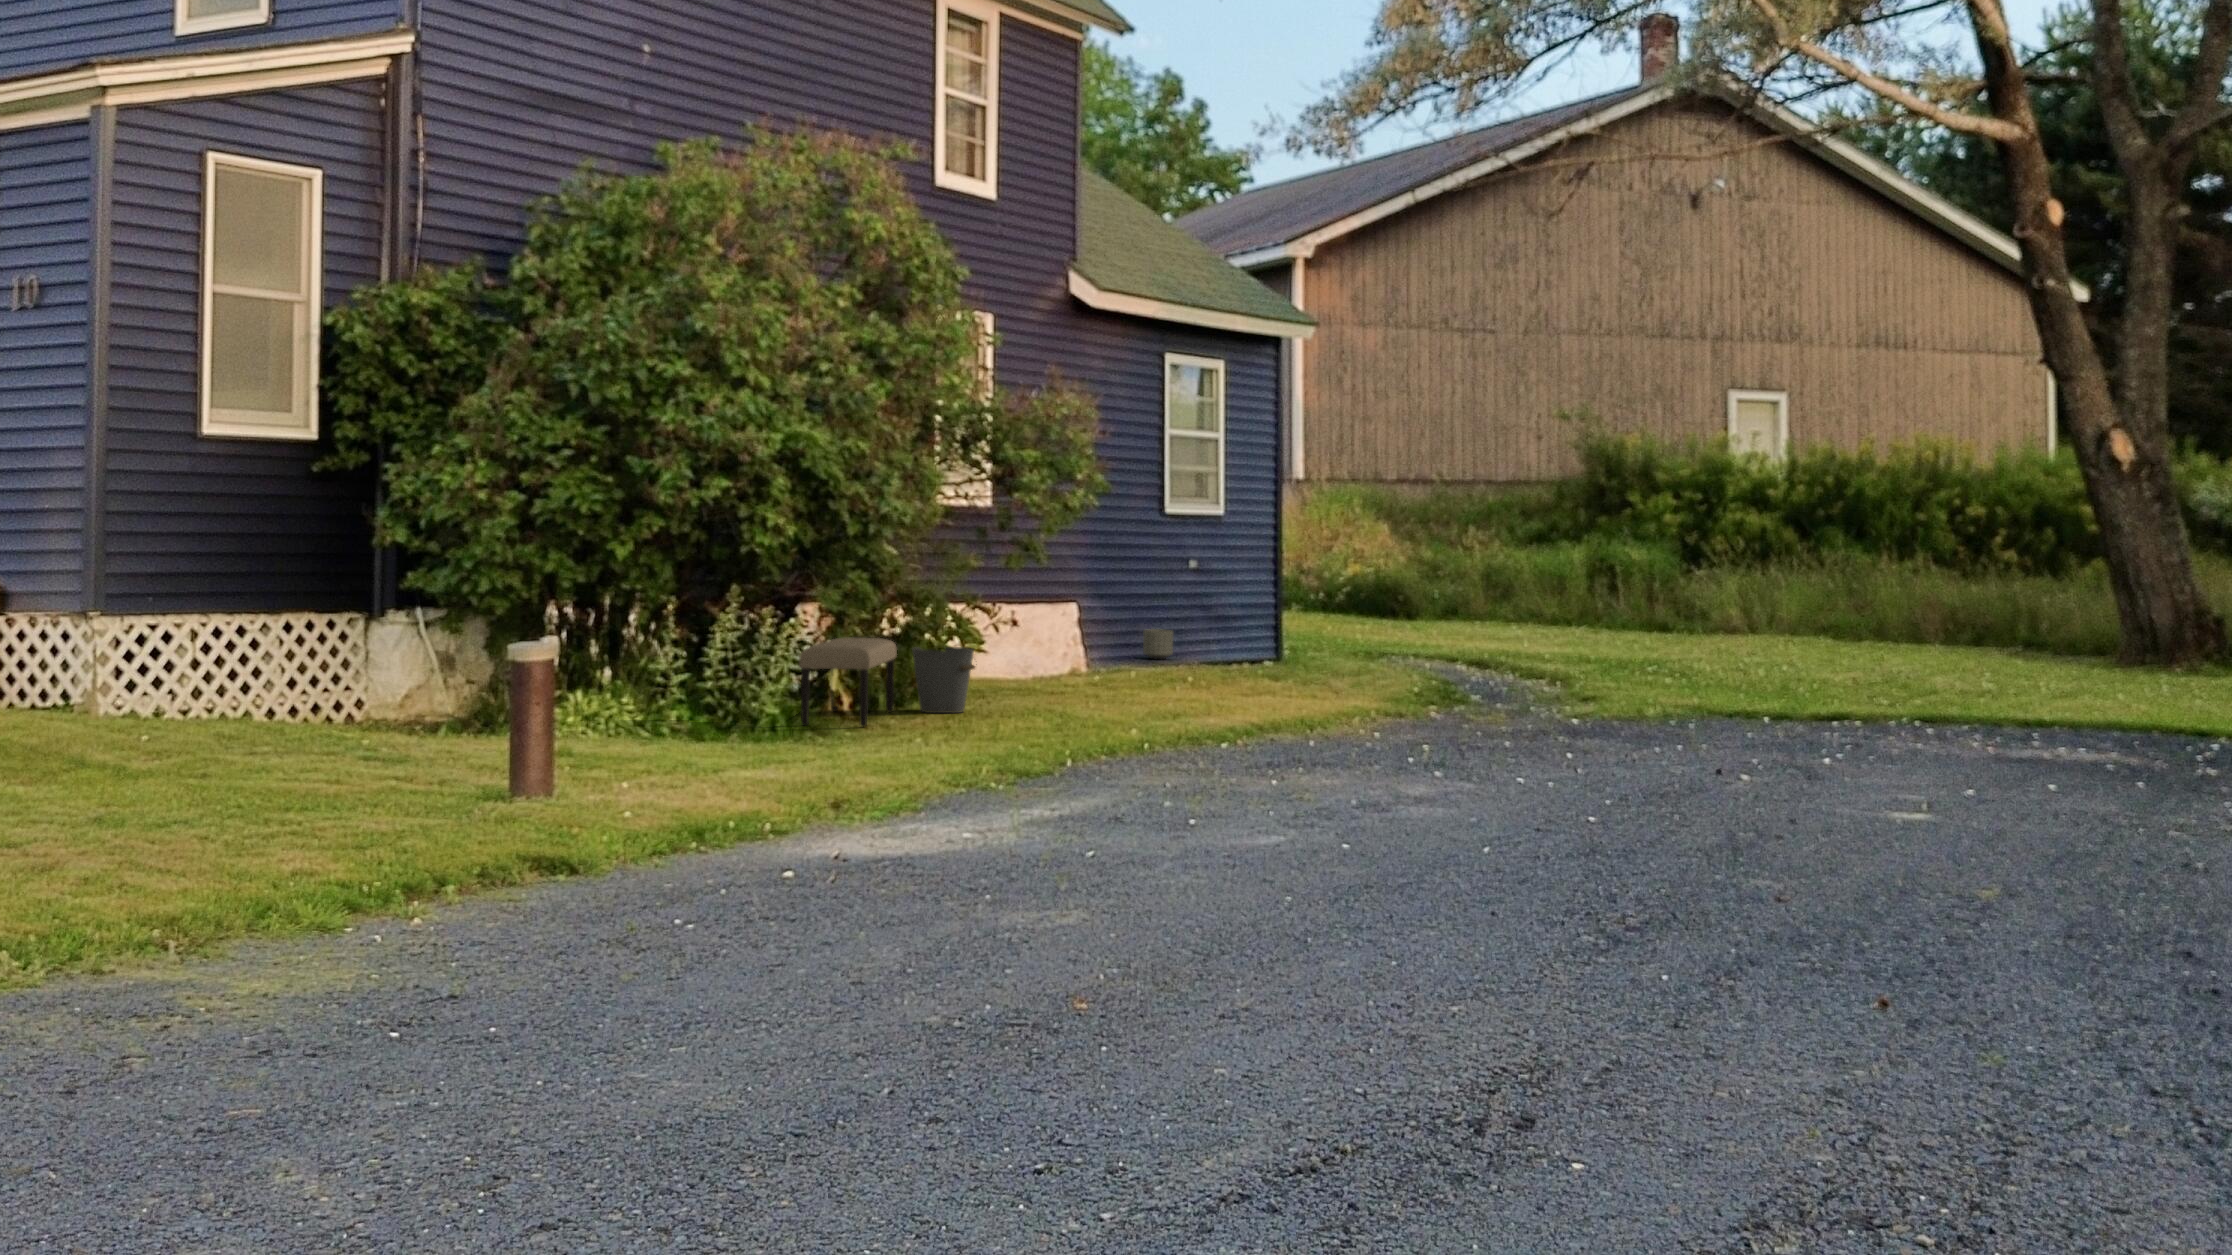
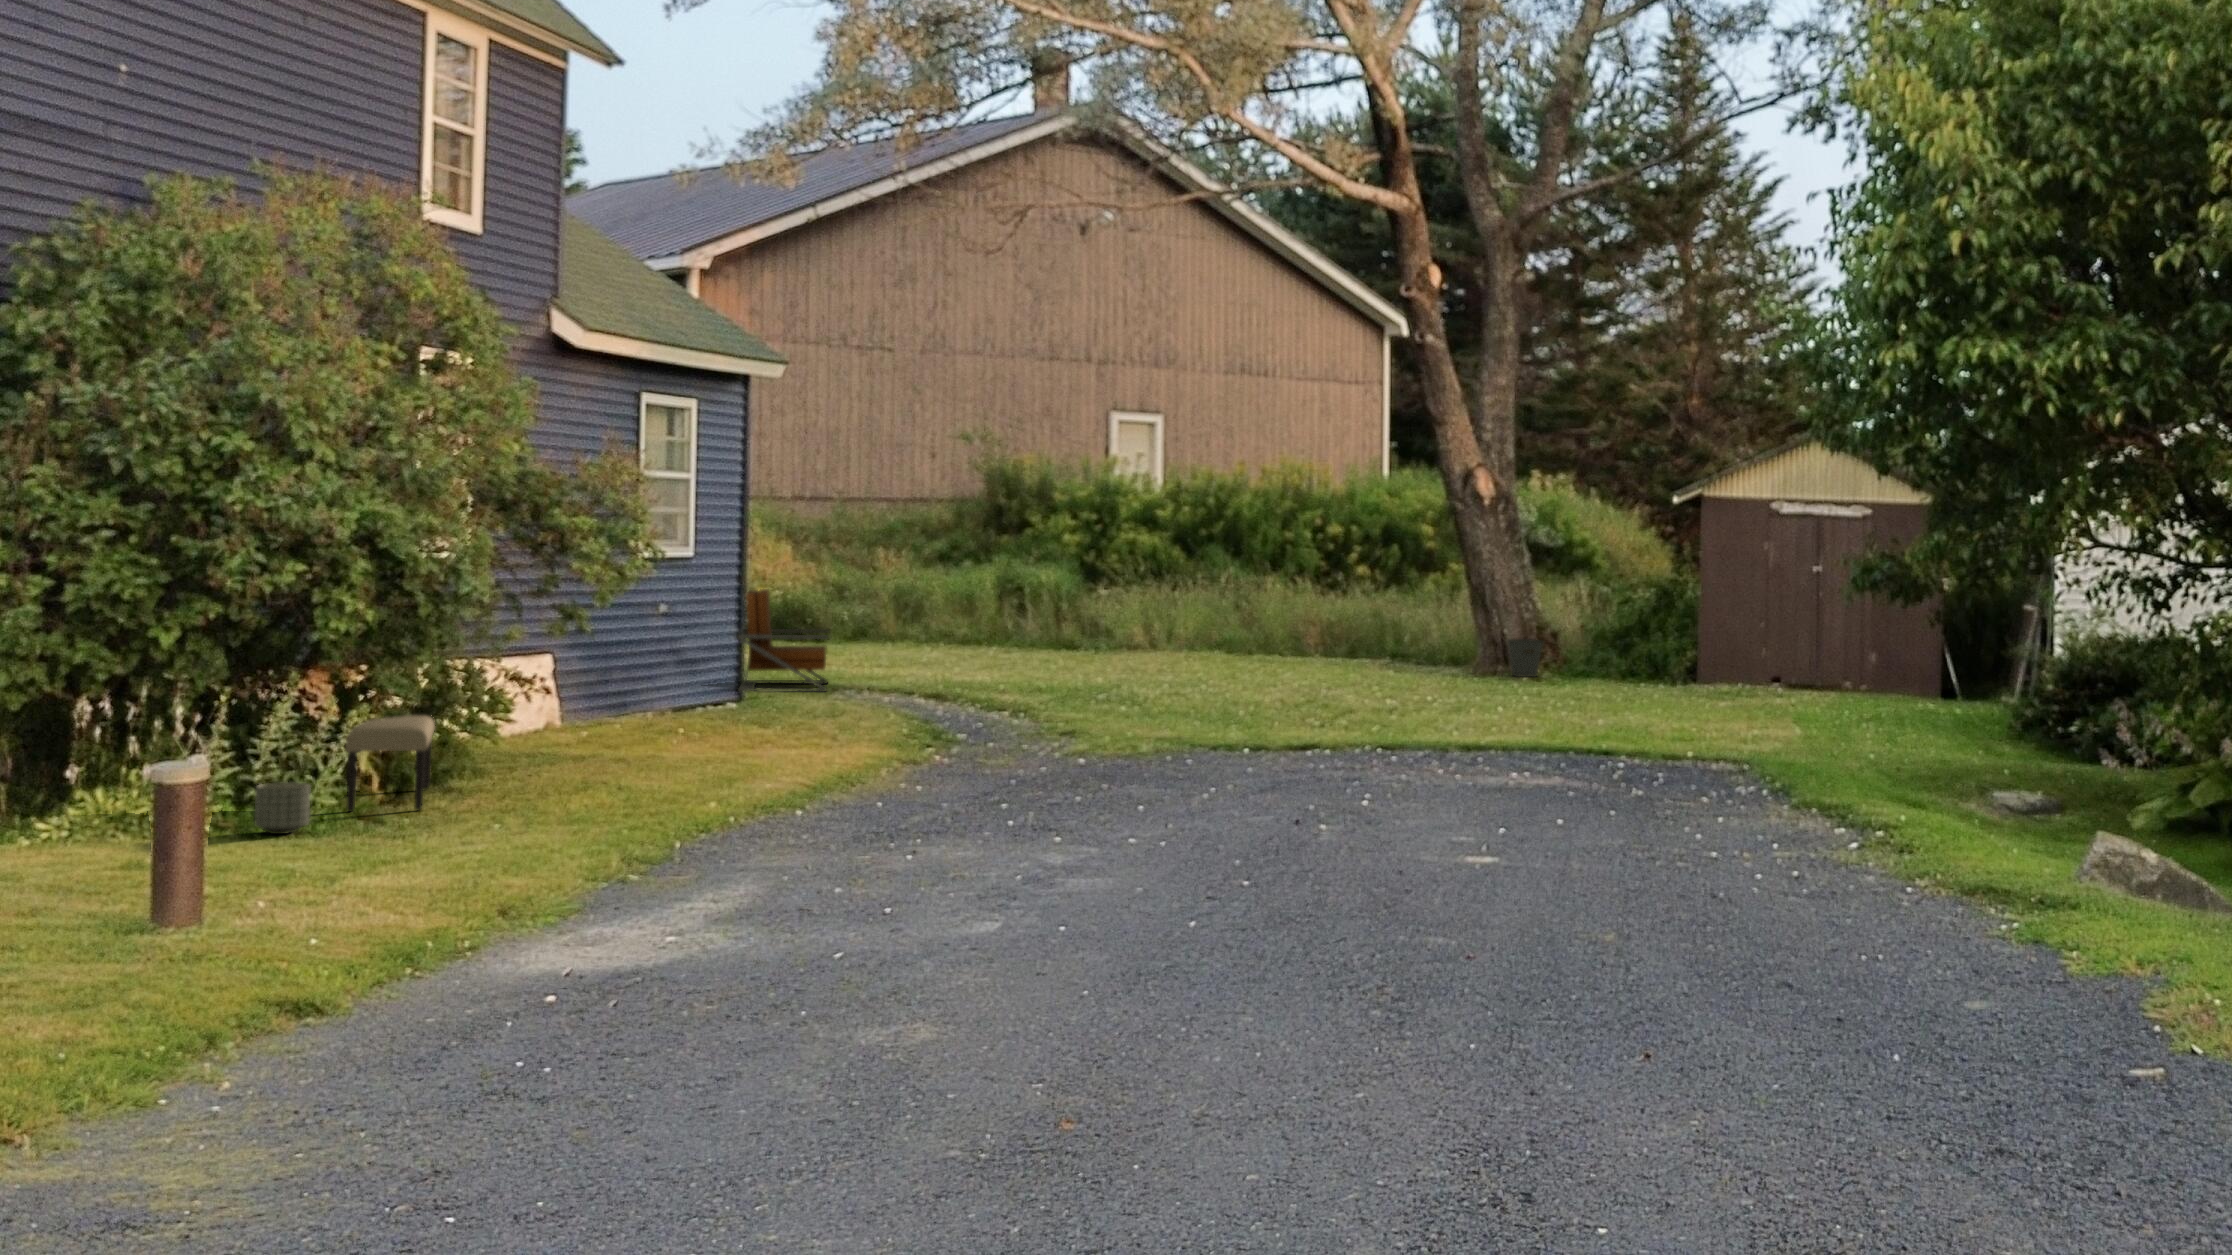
lounge chair: none [1269,553,1368,656] -> present [737,589,829,692]
planter: present [1143,629,1173,659] -> present [255,782,310,834]
bucket: present [912,647,974,713] -> present [1508,639,1543,677]

